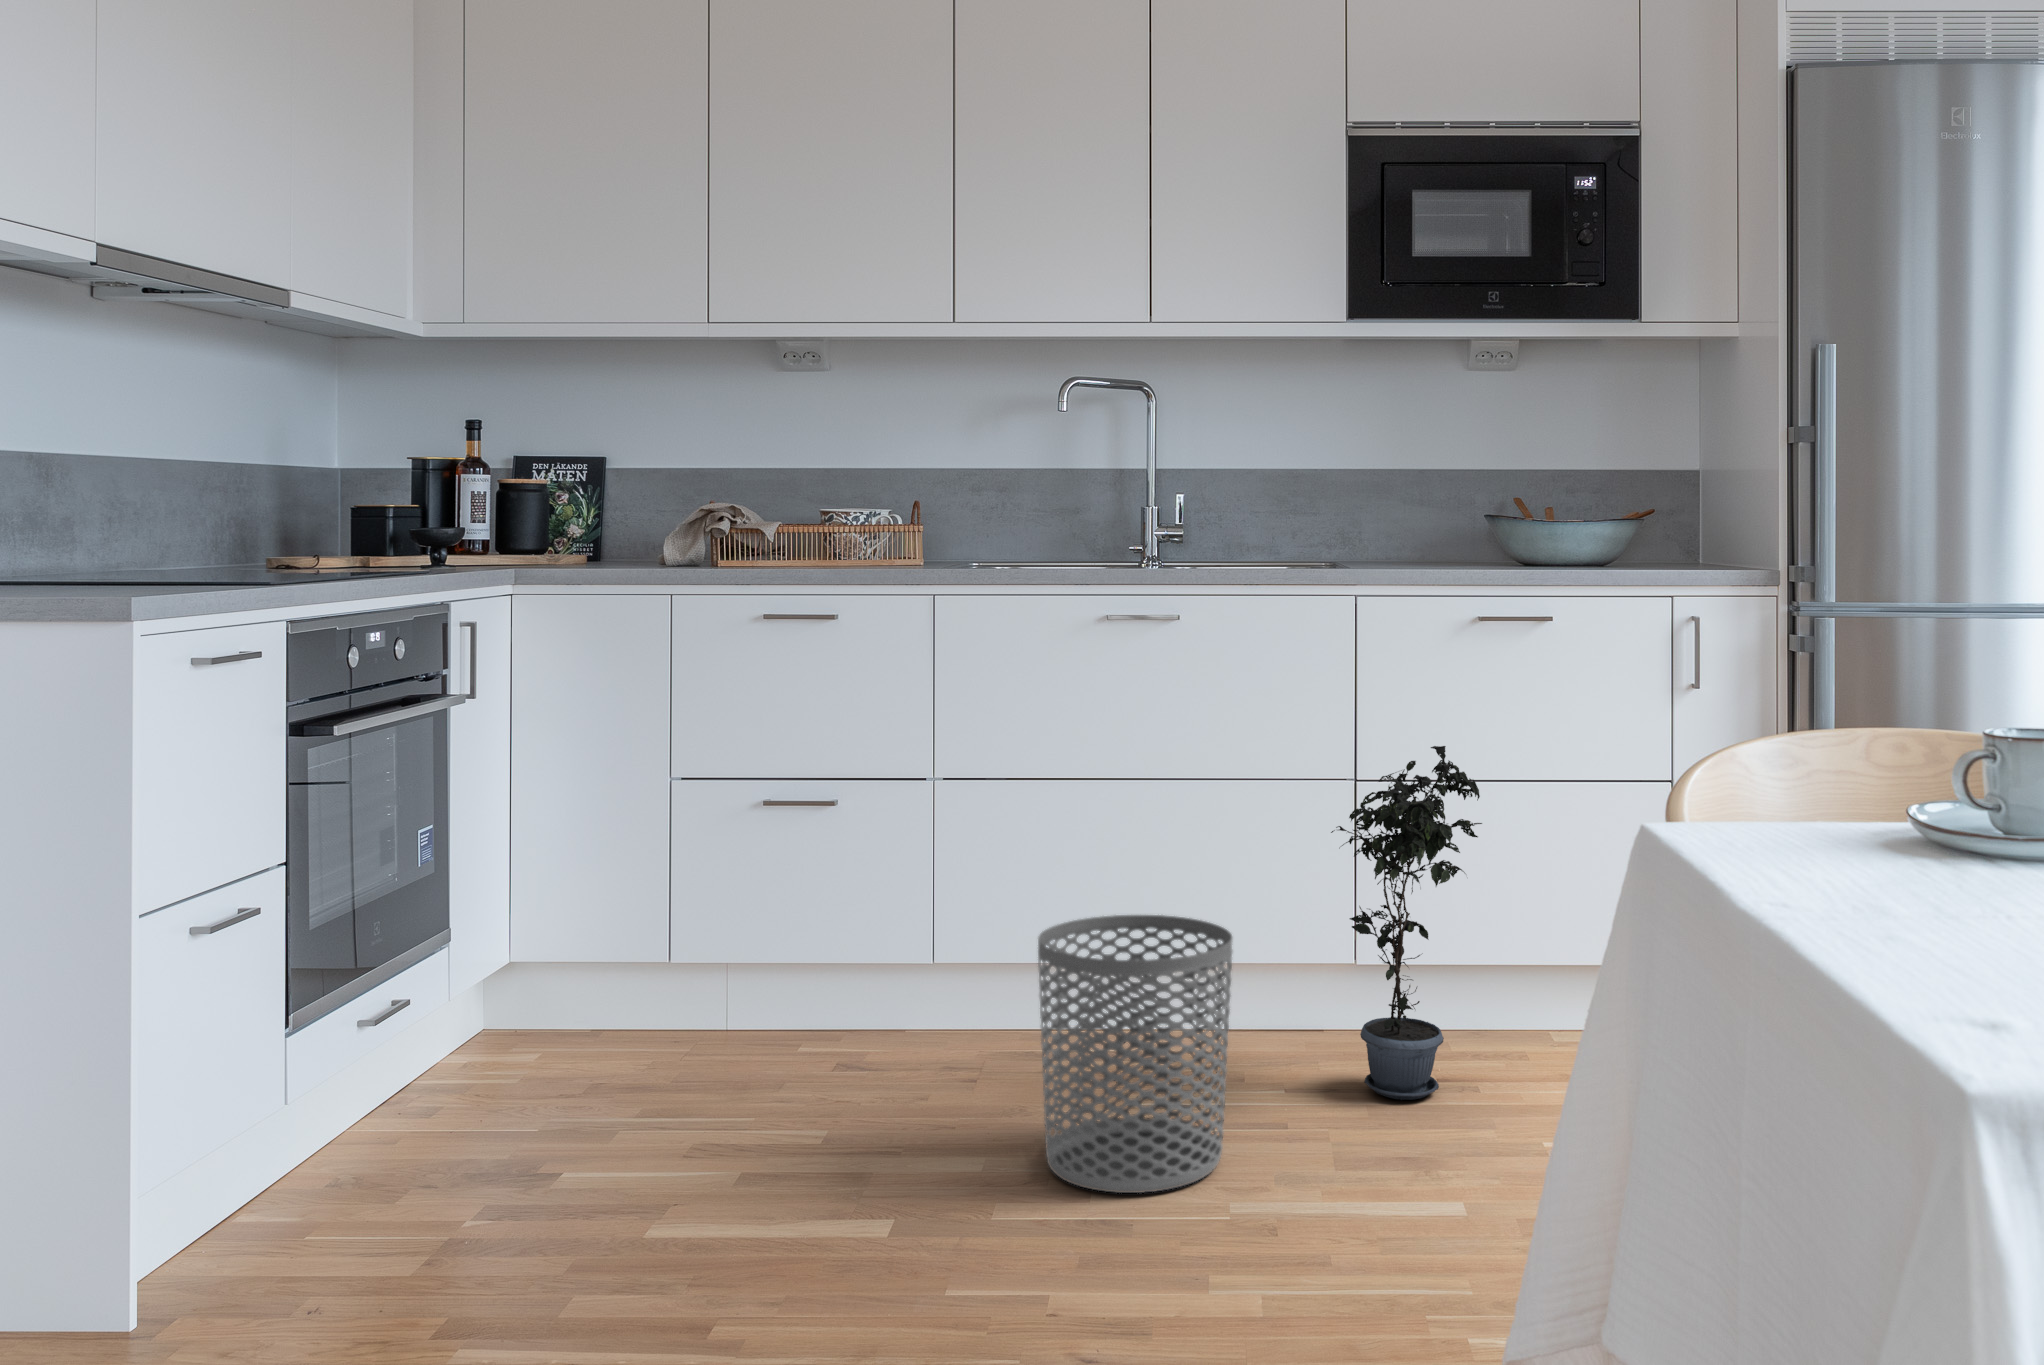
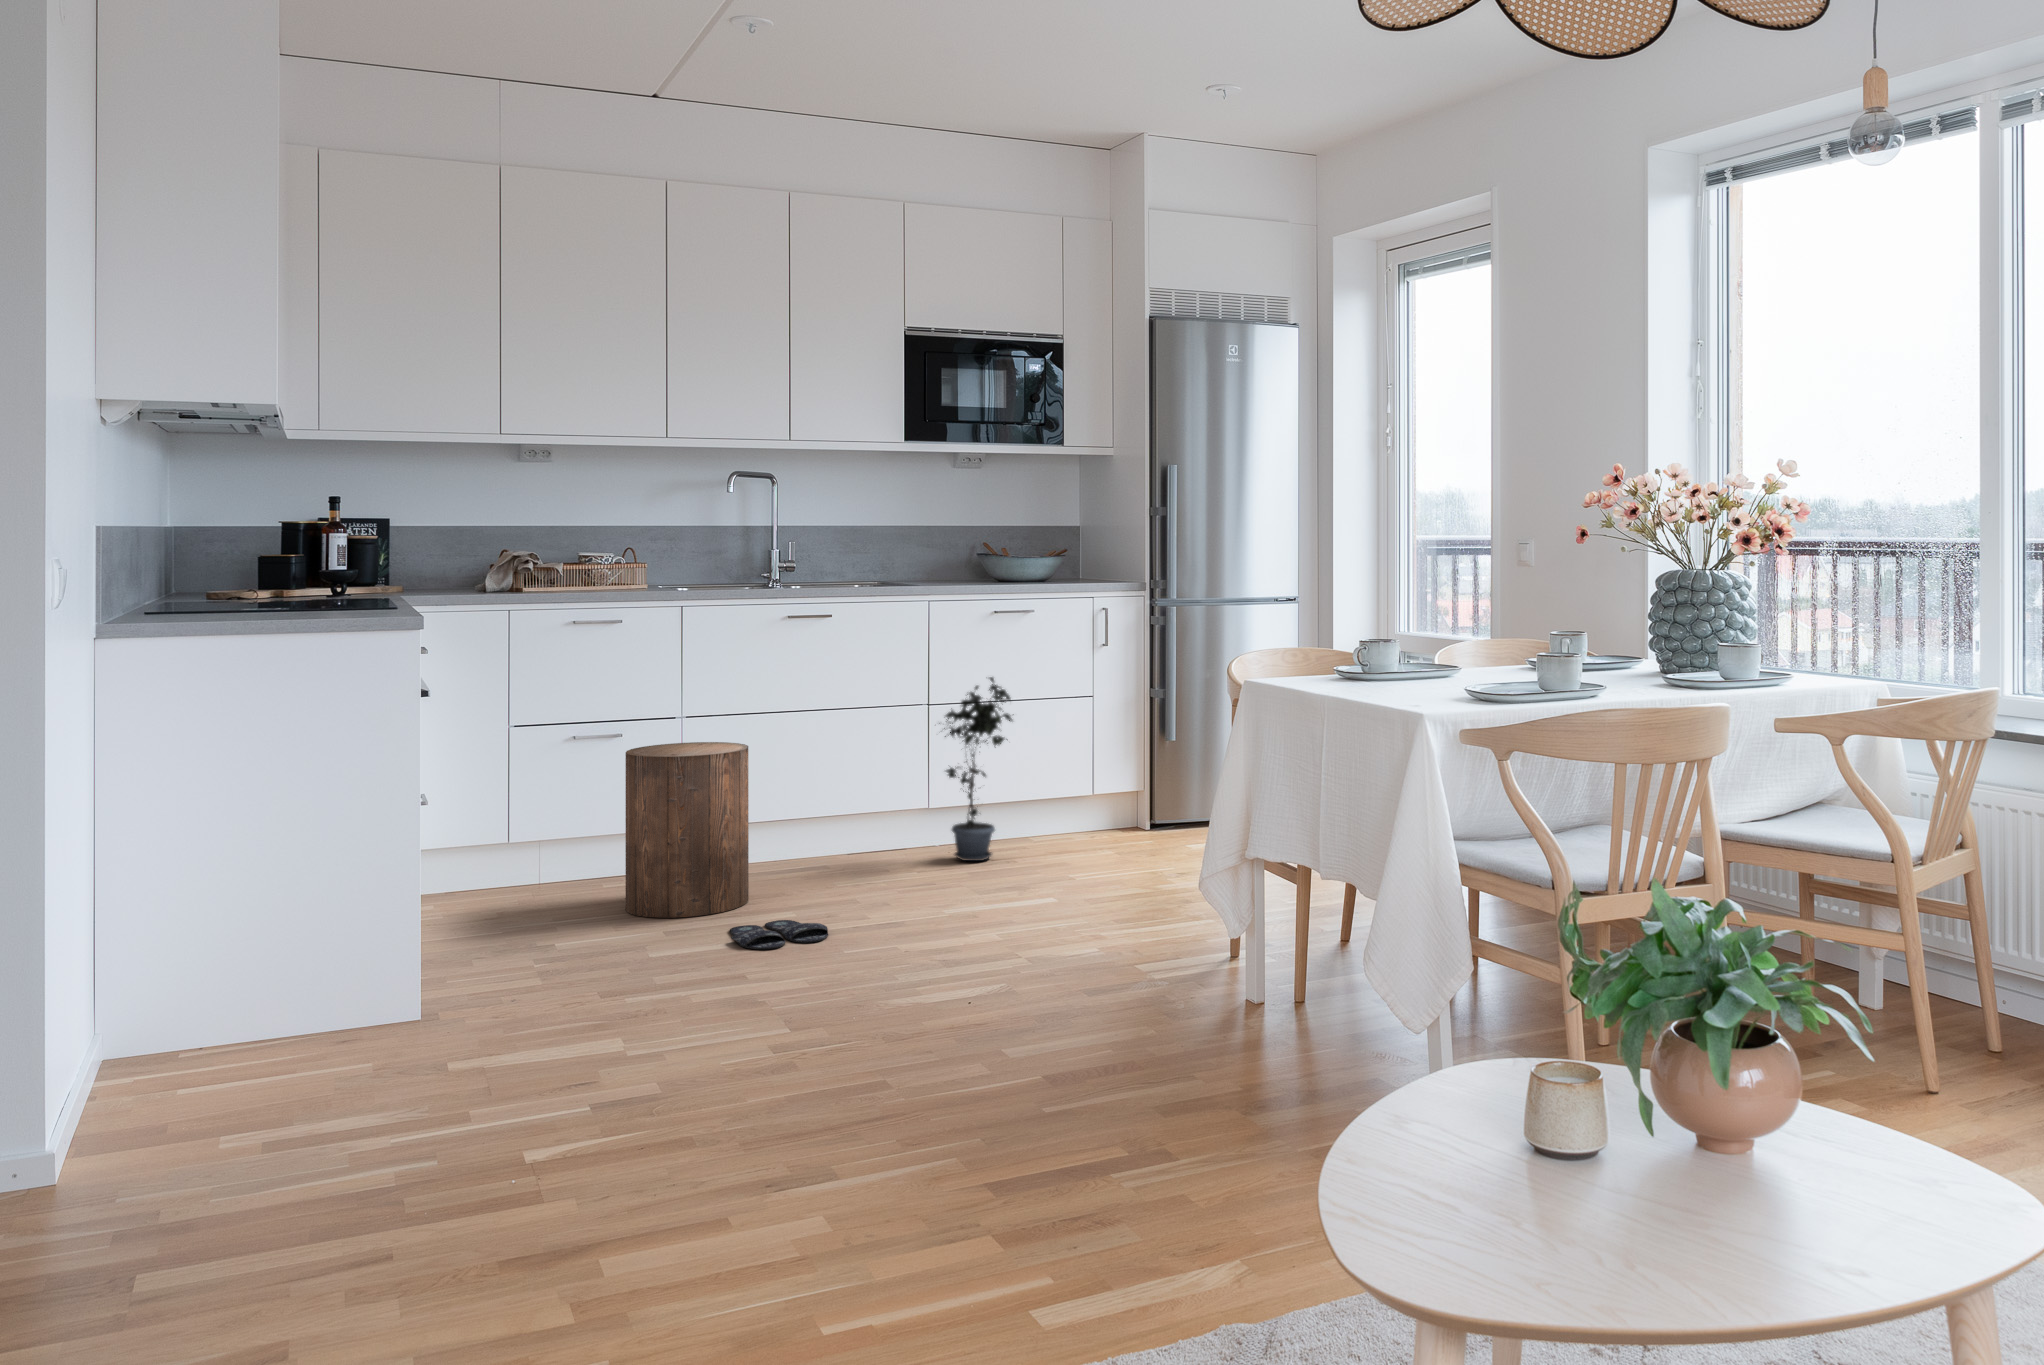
stool: none [729,838,948,1178] -> present [625,742,749,918]
waste bin: present [1038,915,1232,1193] -> none [809,770,912,902]
slippers: none [779,1223,973,1322] -> present [730,920,828,949]

